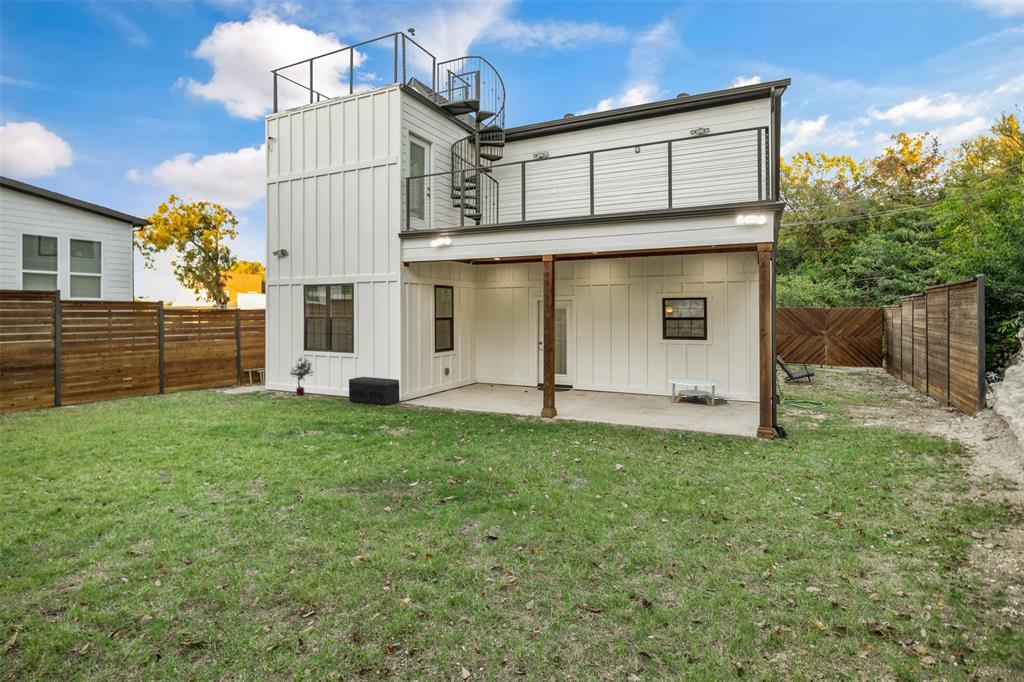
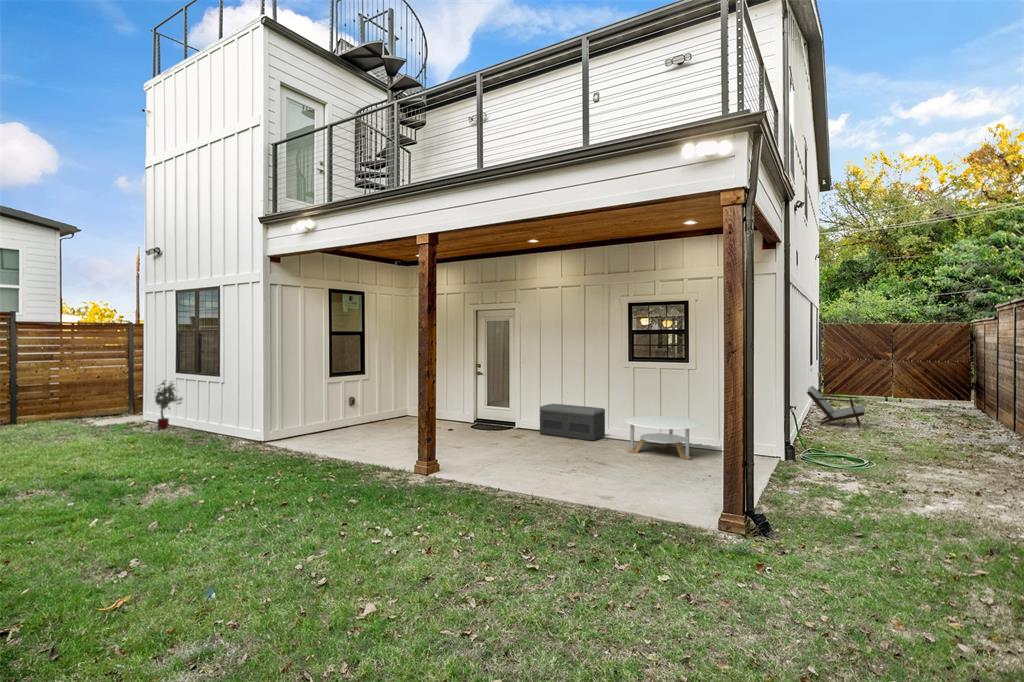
storage bench: present [349,377,400,406] -> present [540,404,605,441]

